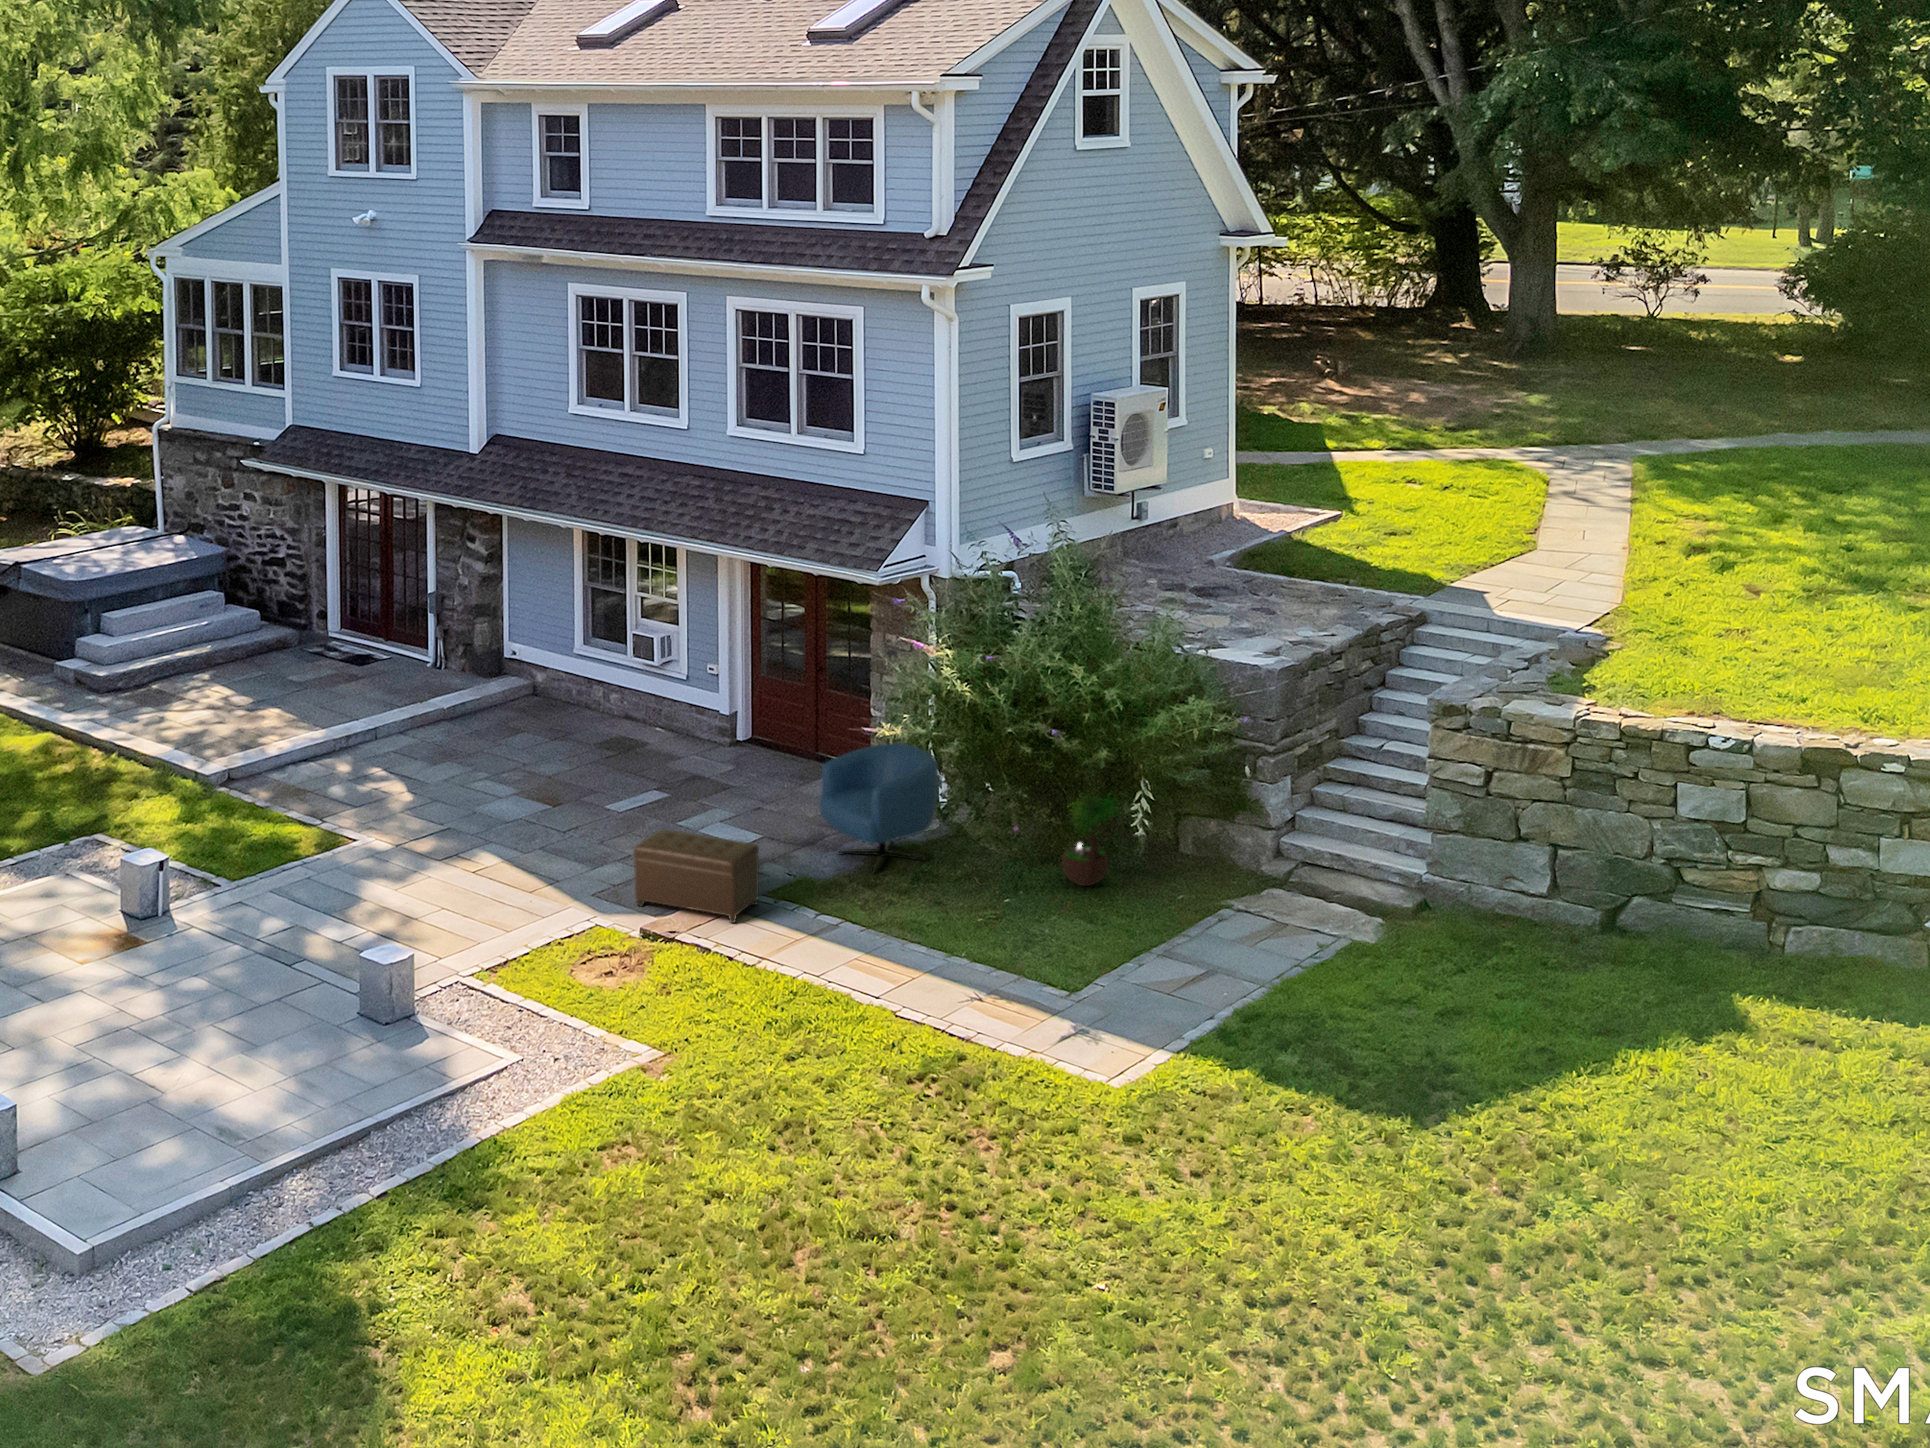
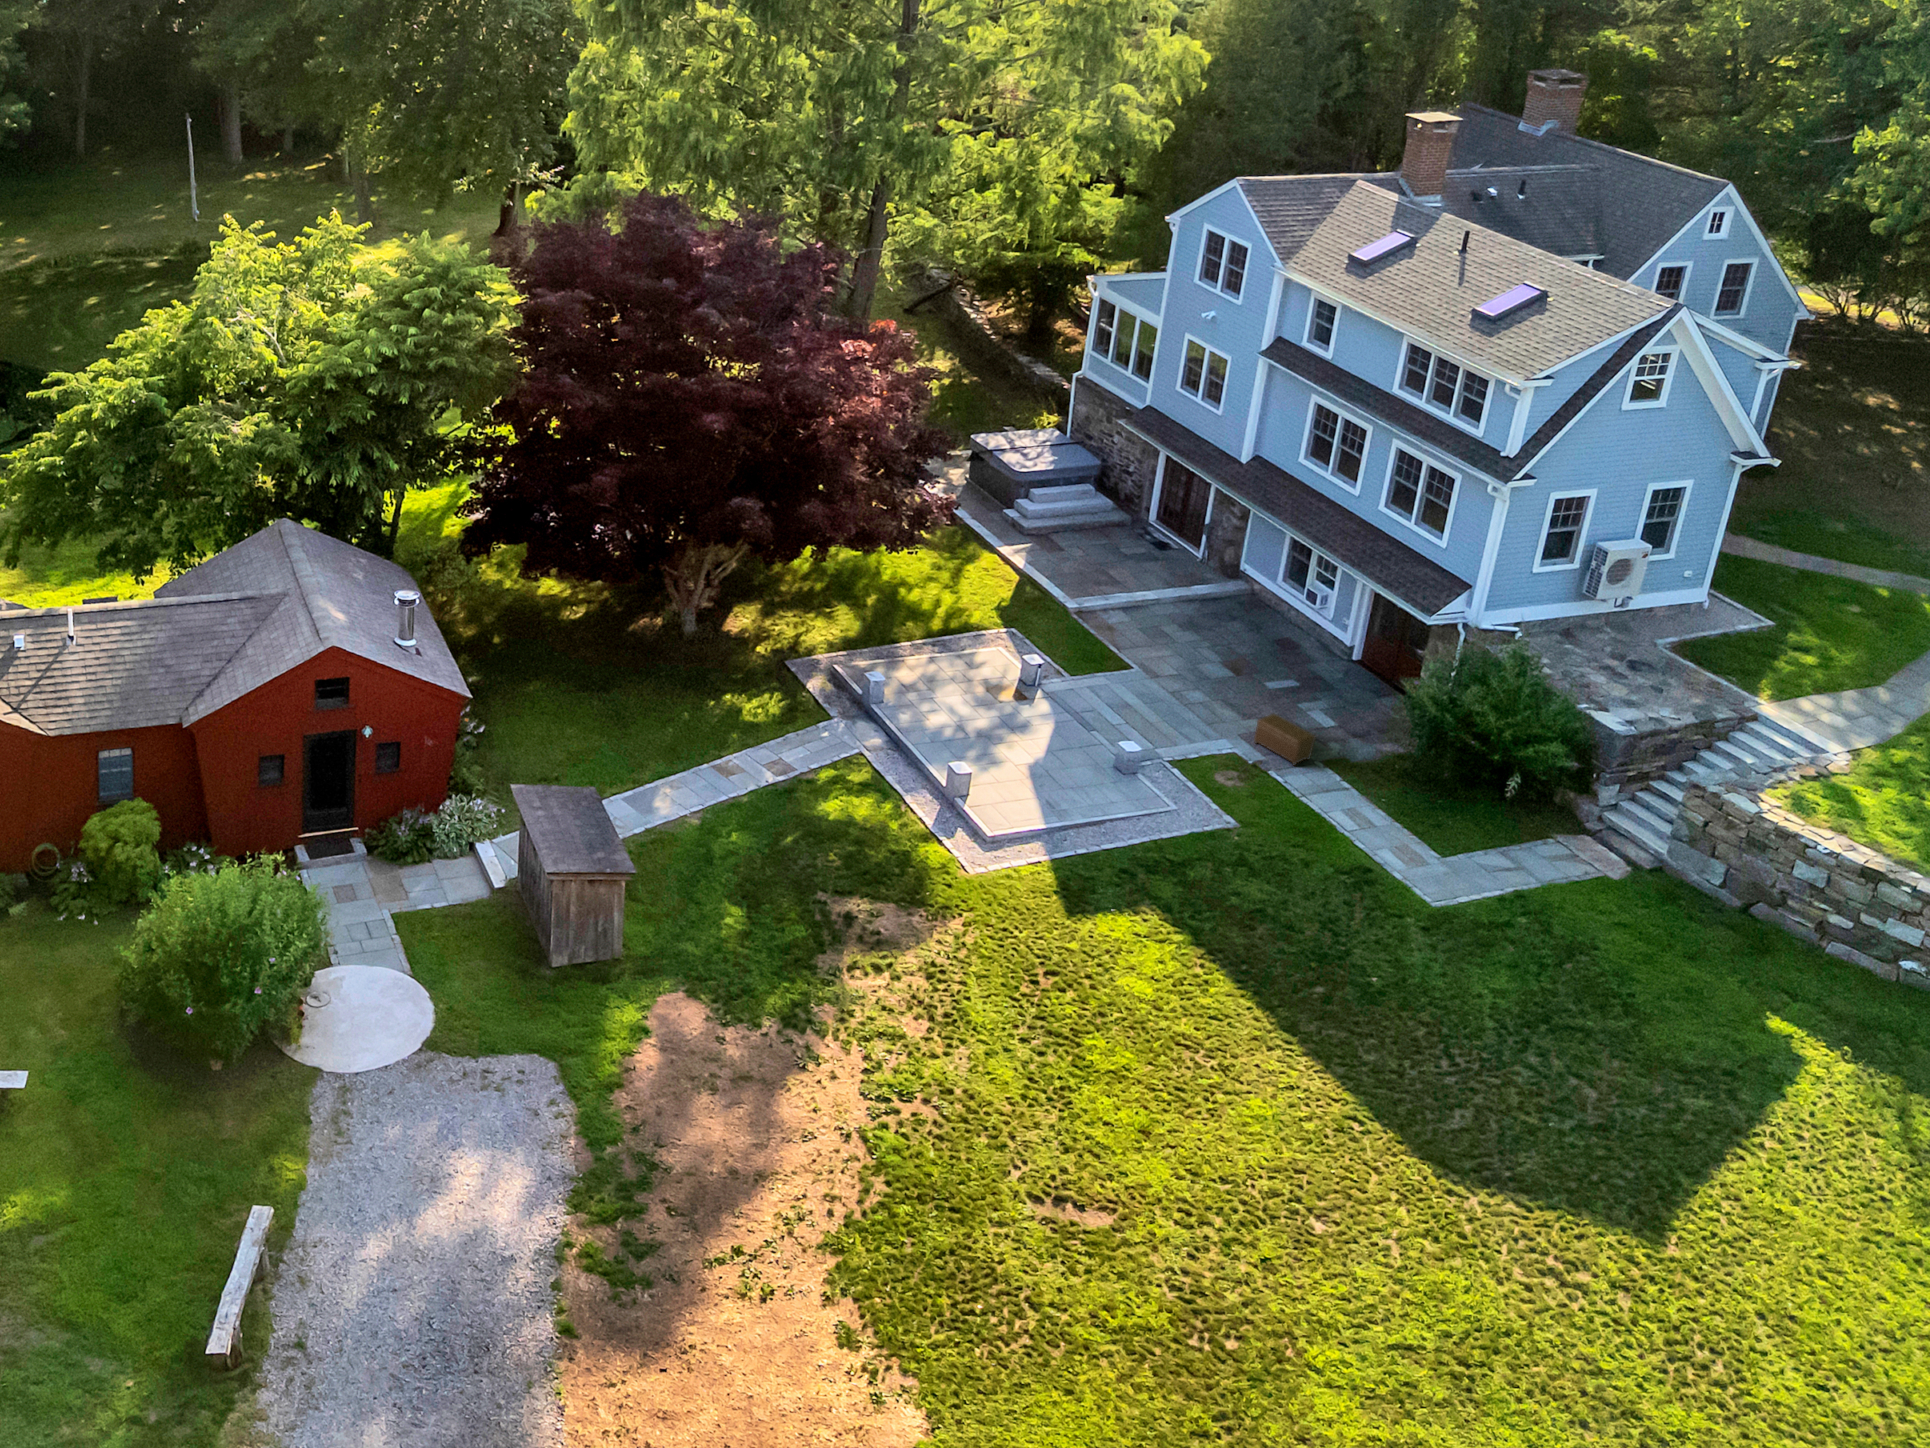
armchair: present [819,743,939,873] -> none [1356,702,1419,762]
potted tree: present [1062,794,1117,886] -> none [1464,759,1500,801]

